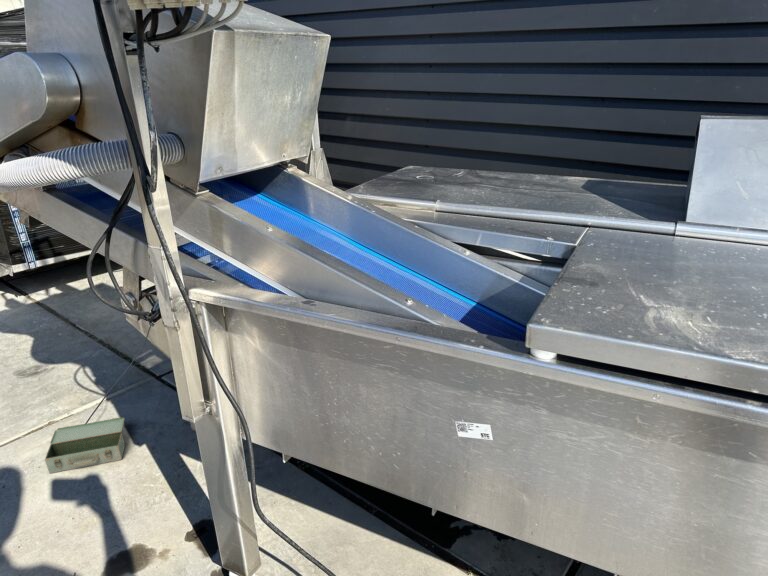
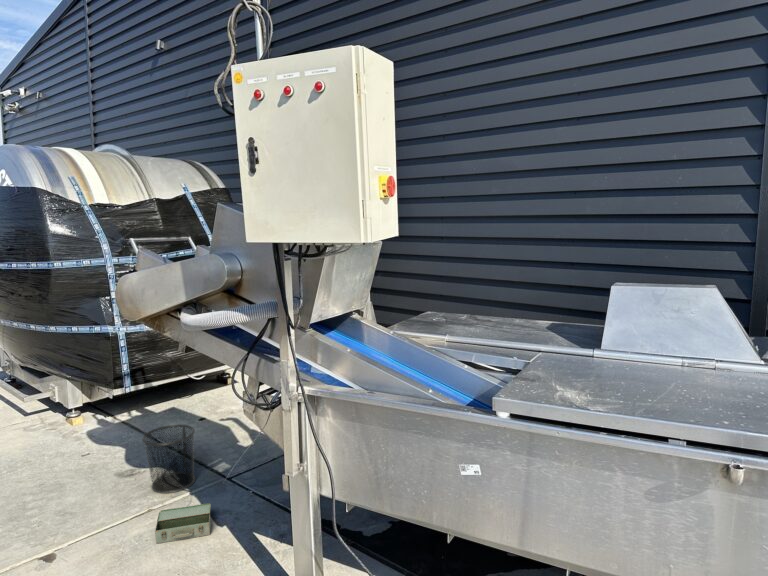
trash can: none [34,313,115,399] -> present [142,424,195,493]

